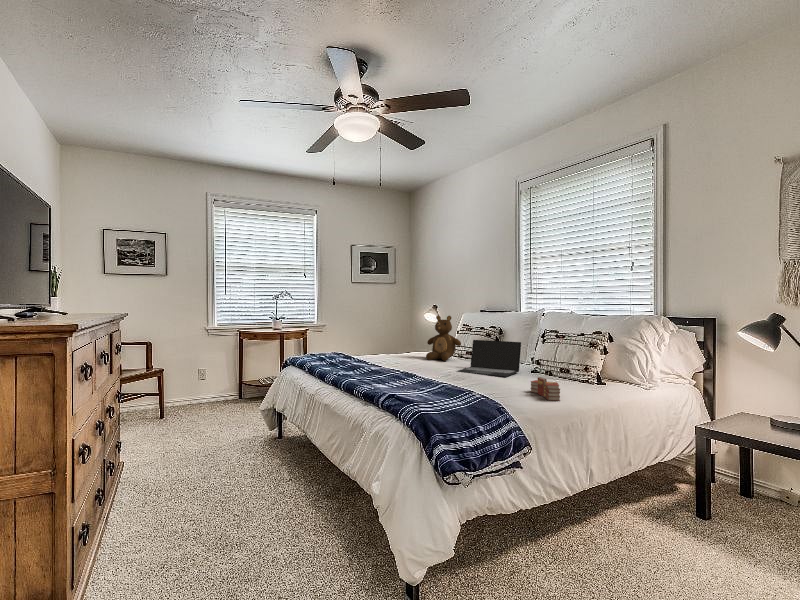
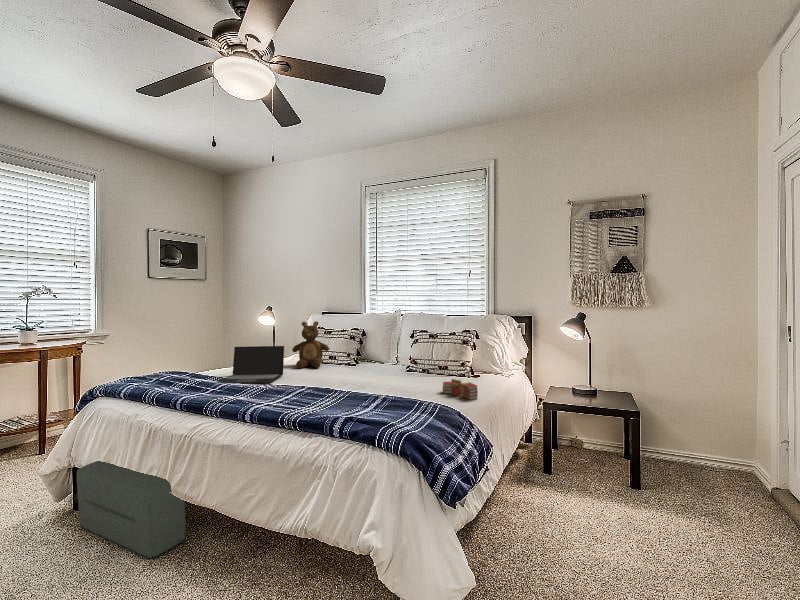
laptop: present [456,340,521,377] -> present [217,346,284,384]
pouf: none [245,408,297,484] -> present [77,461,186,558]

